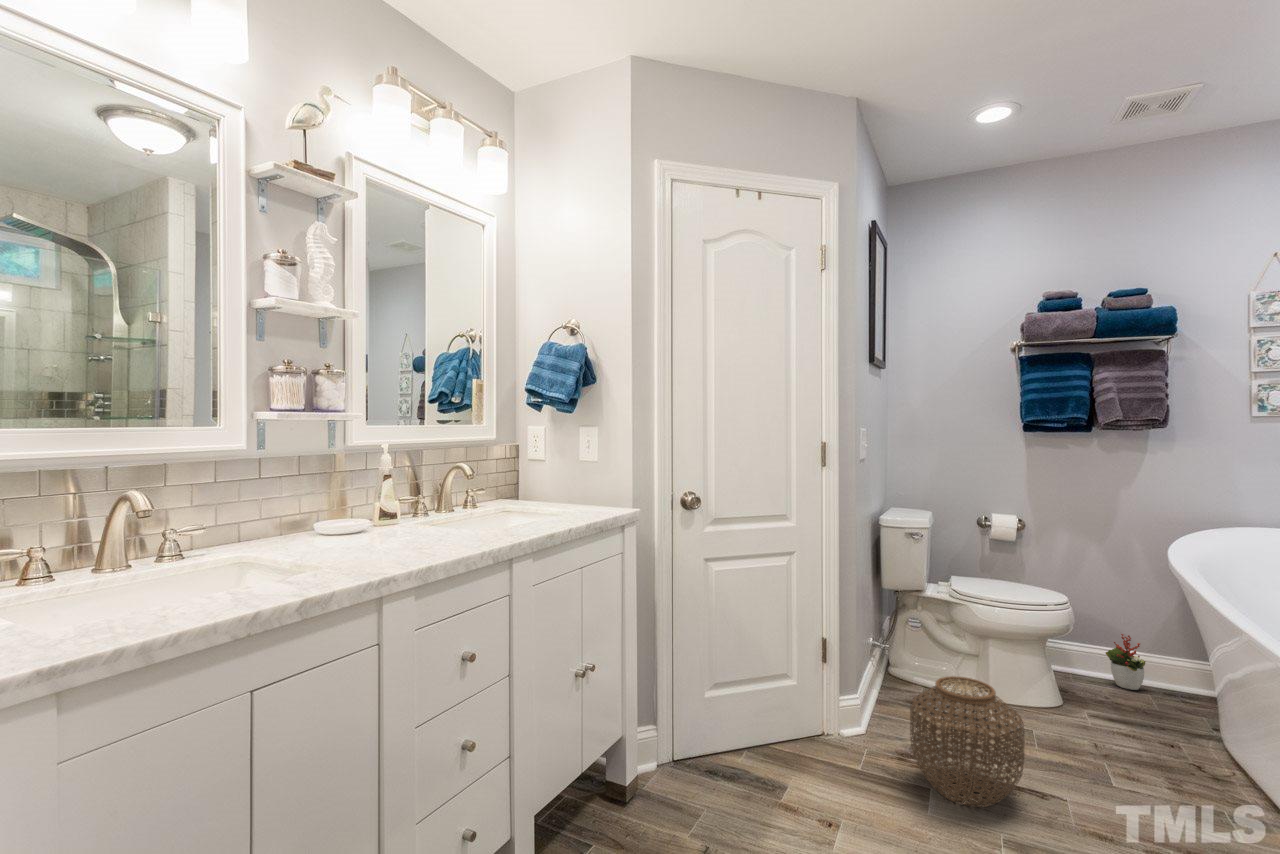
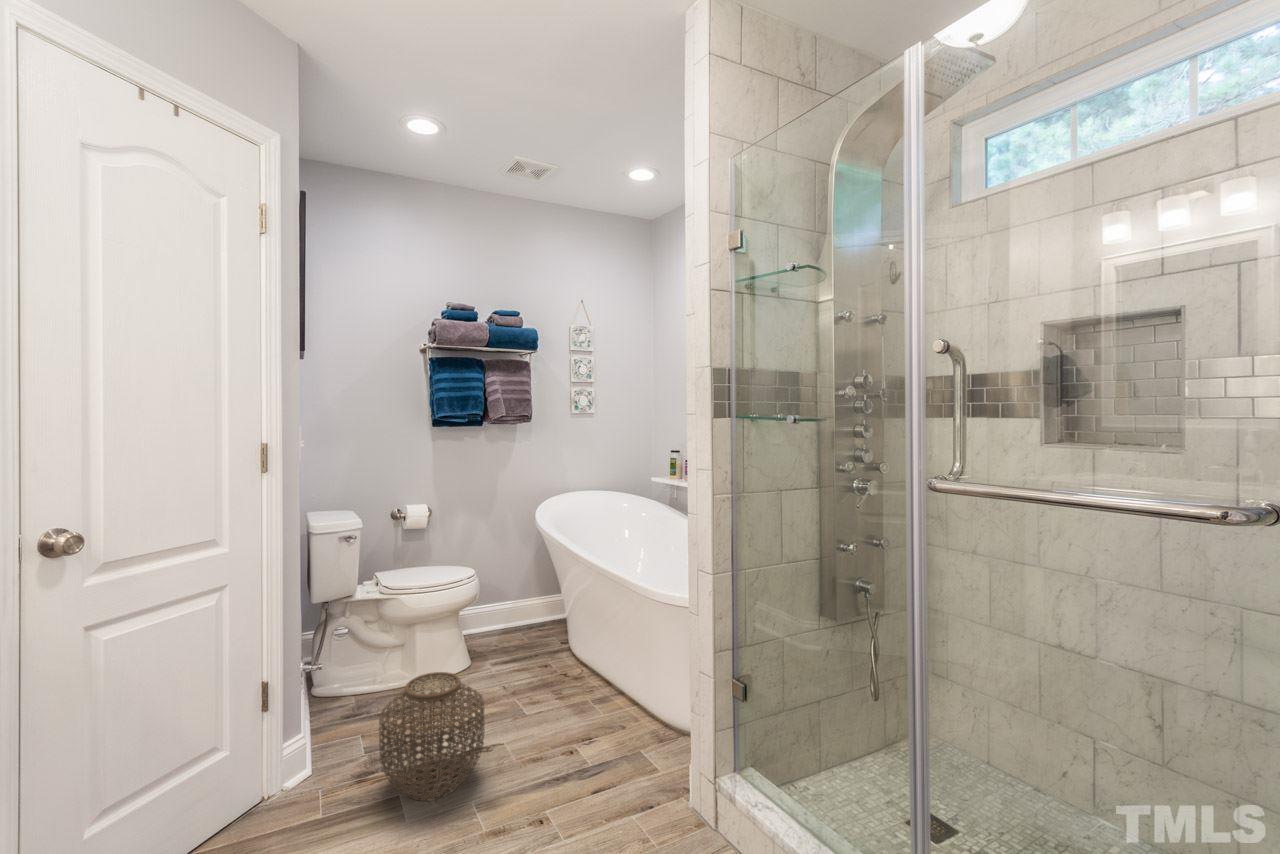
decorative plant: present [1106,634,1146,690] -> none [490,588,517,631]

